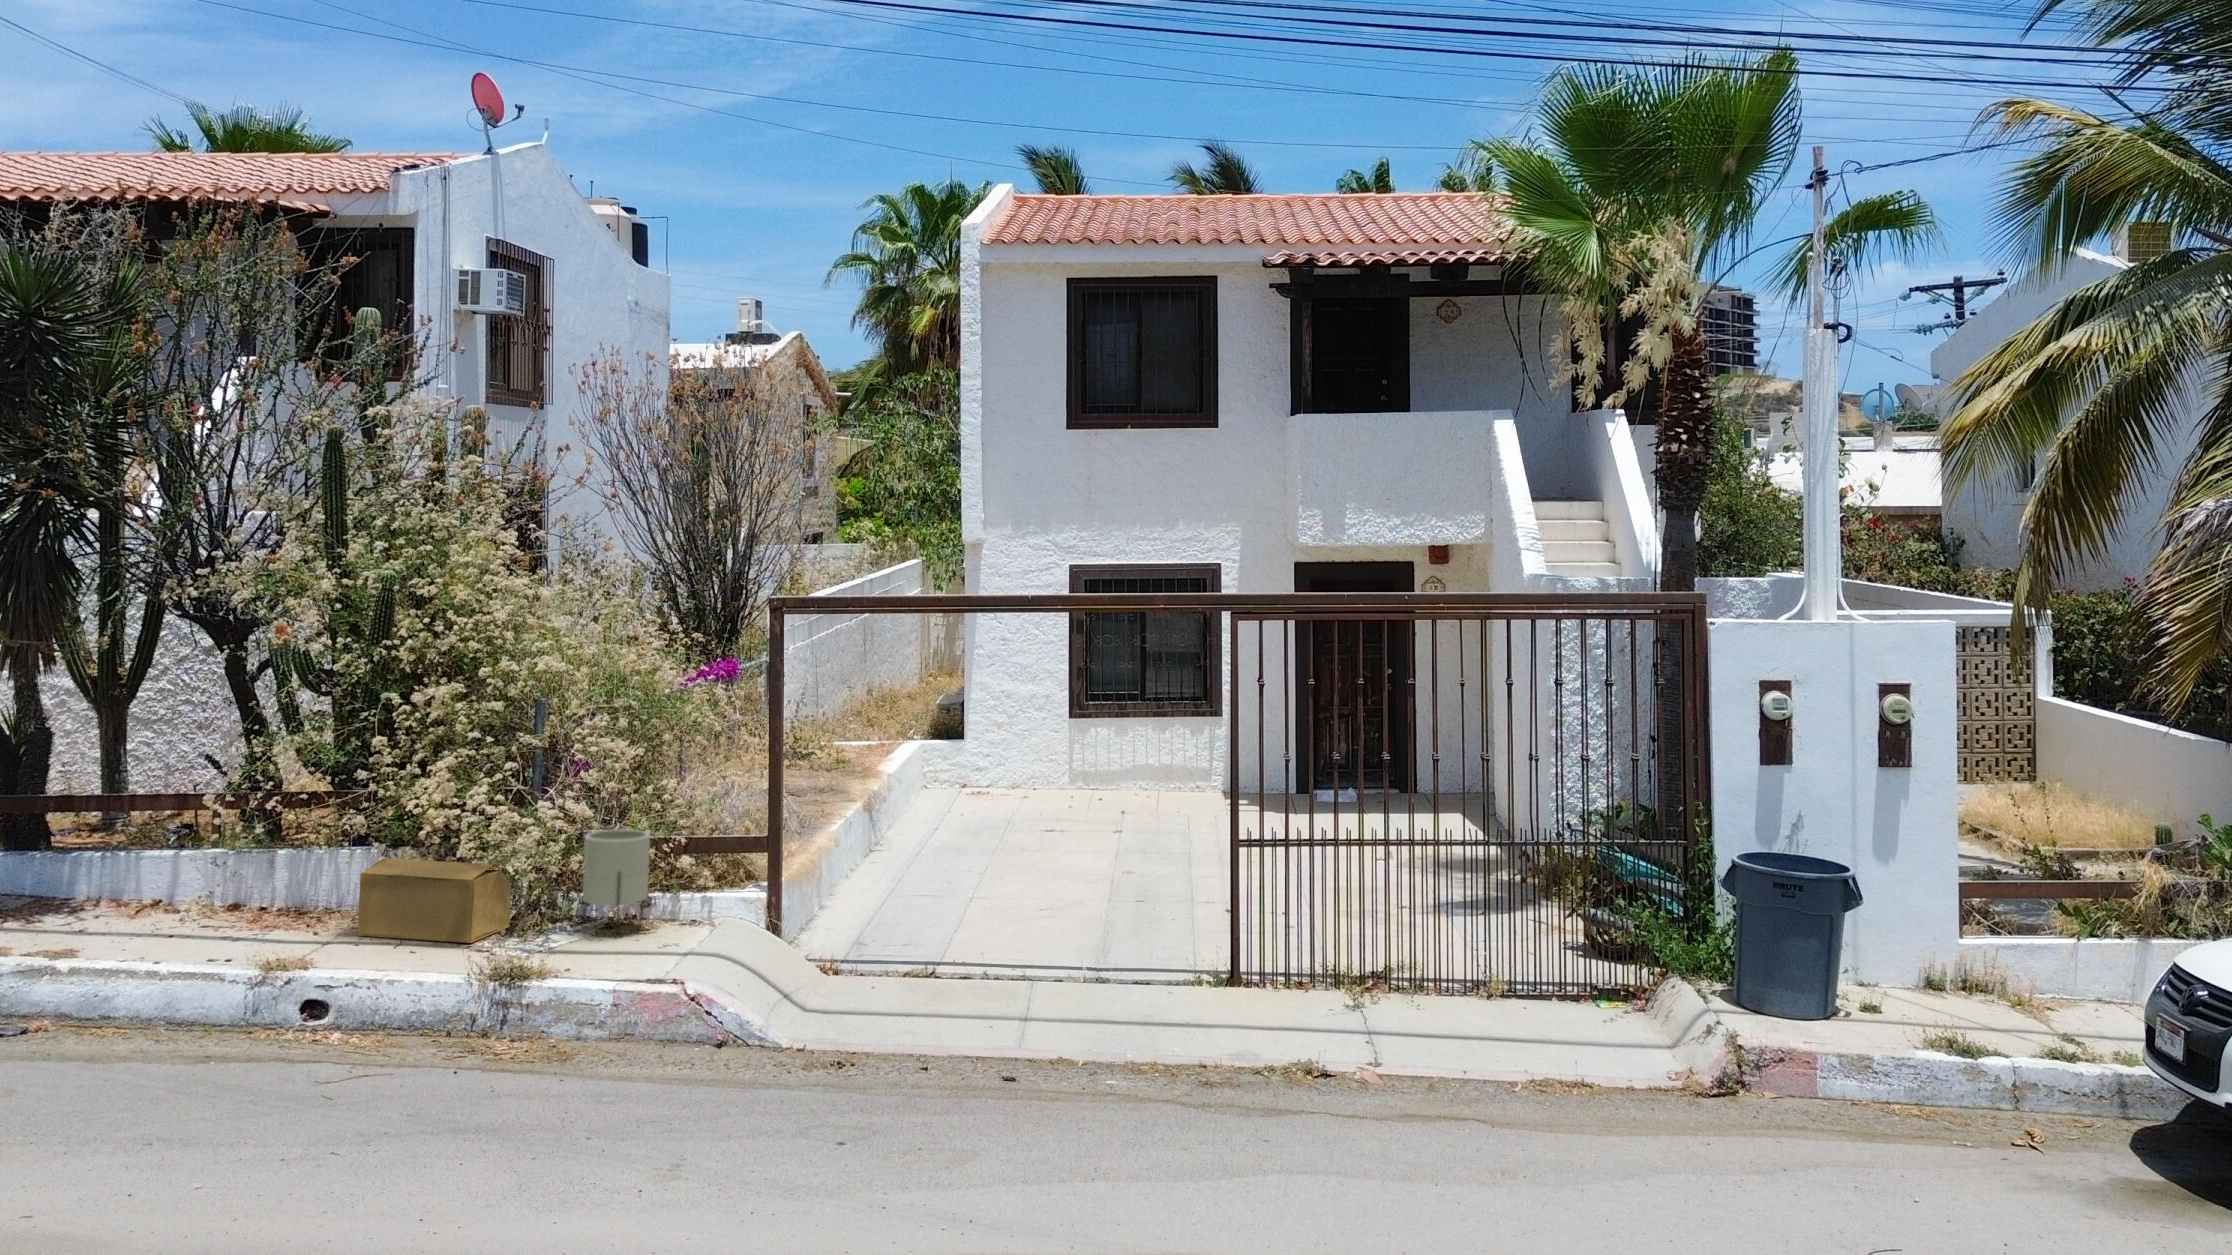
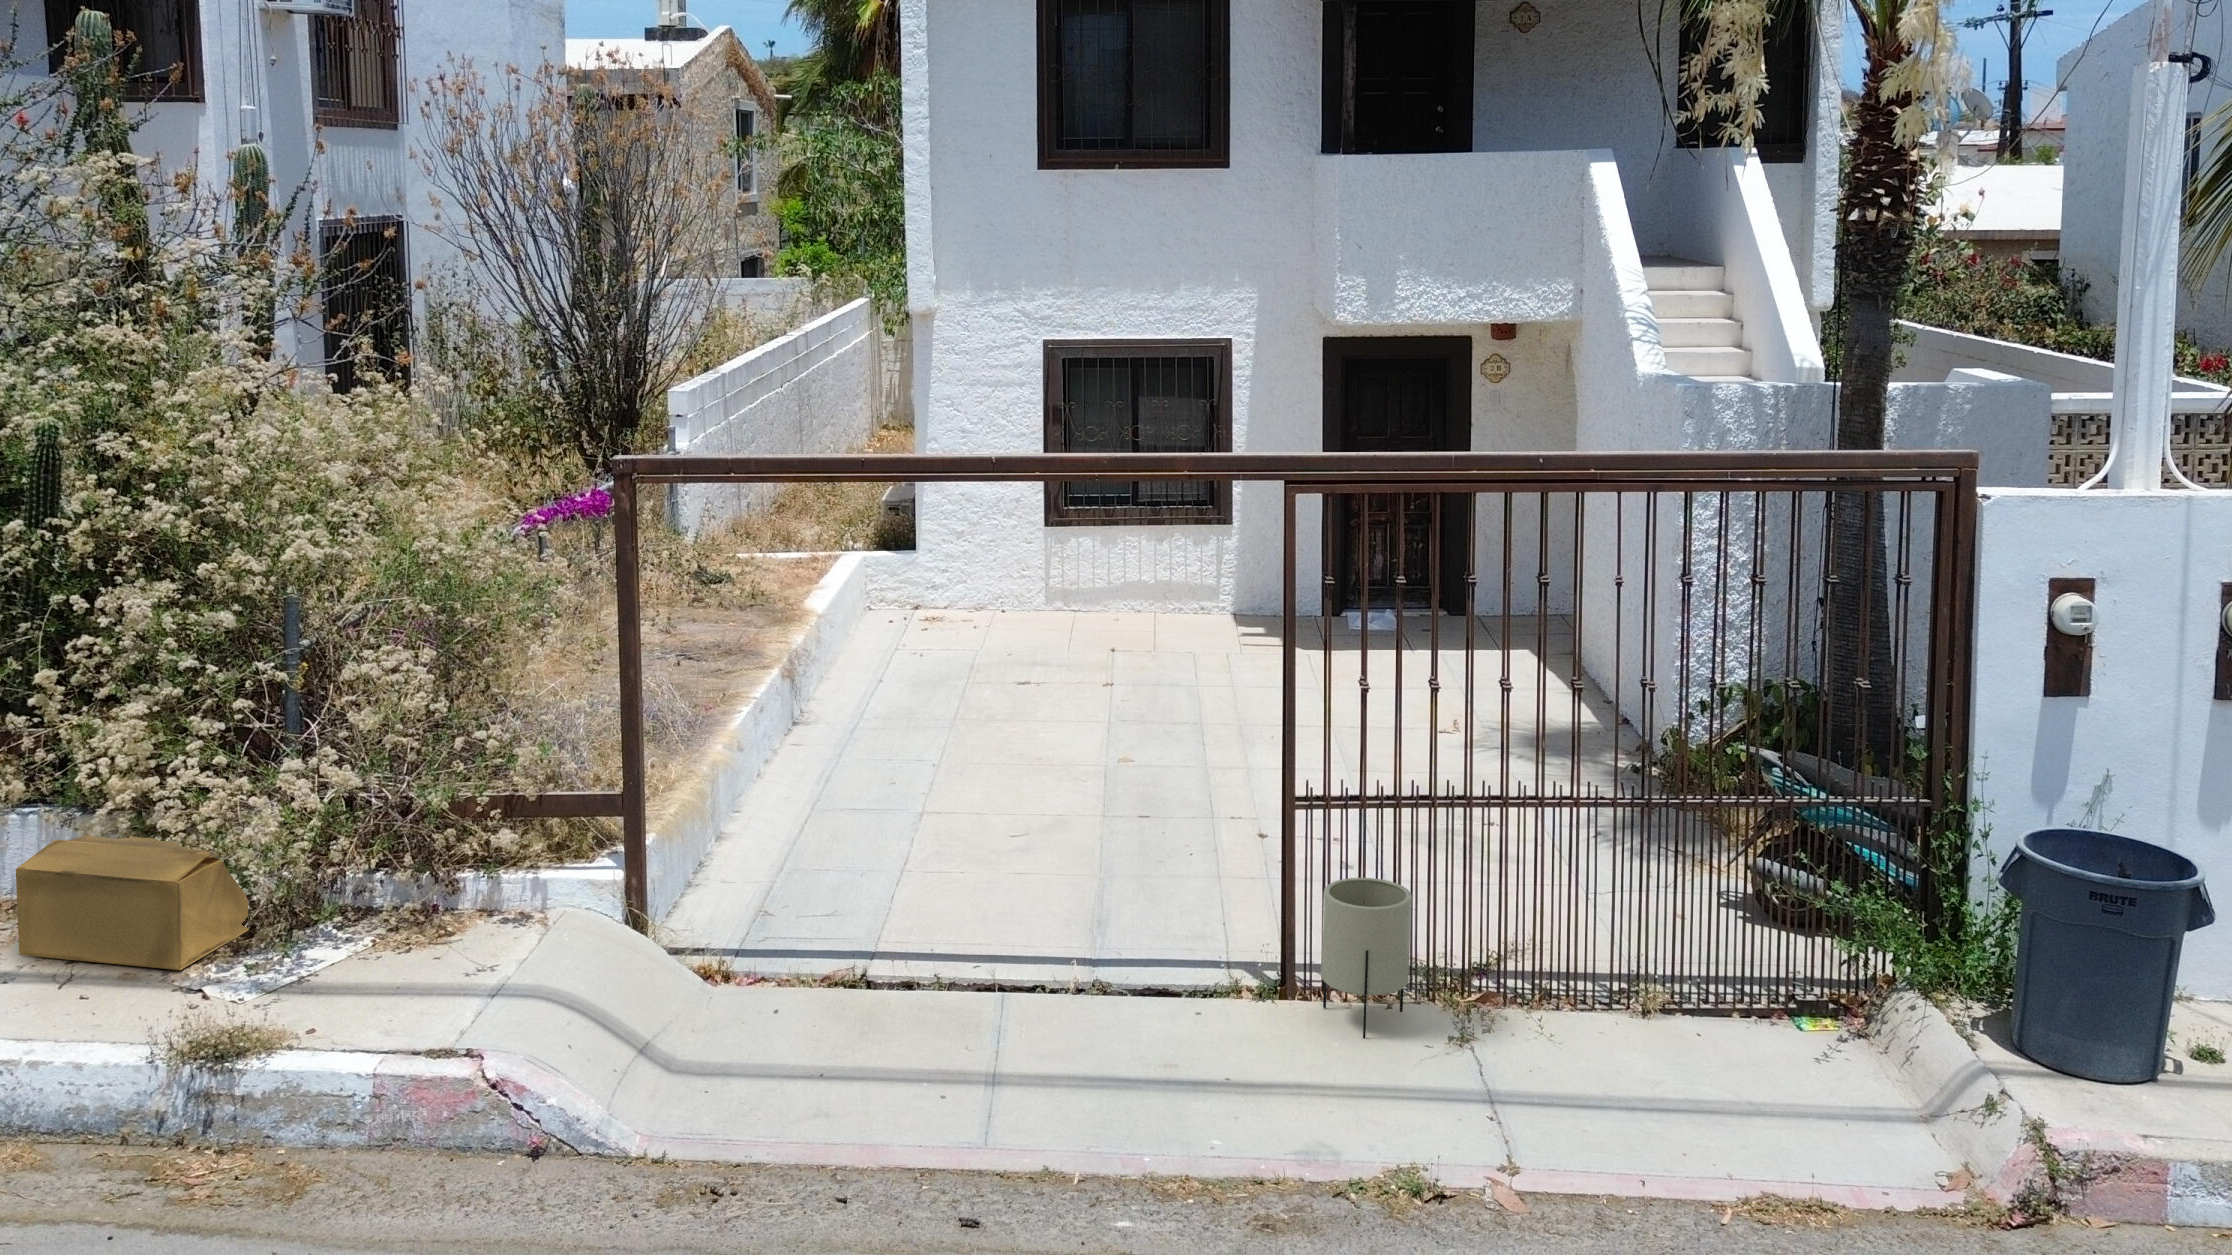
planter: present [583,829,650,926] -> present [1321,878,1412,1039]

